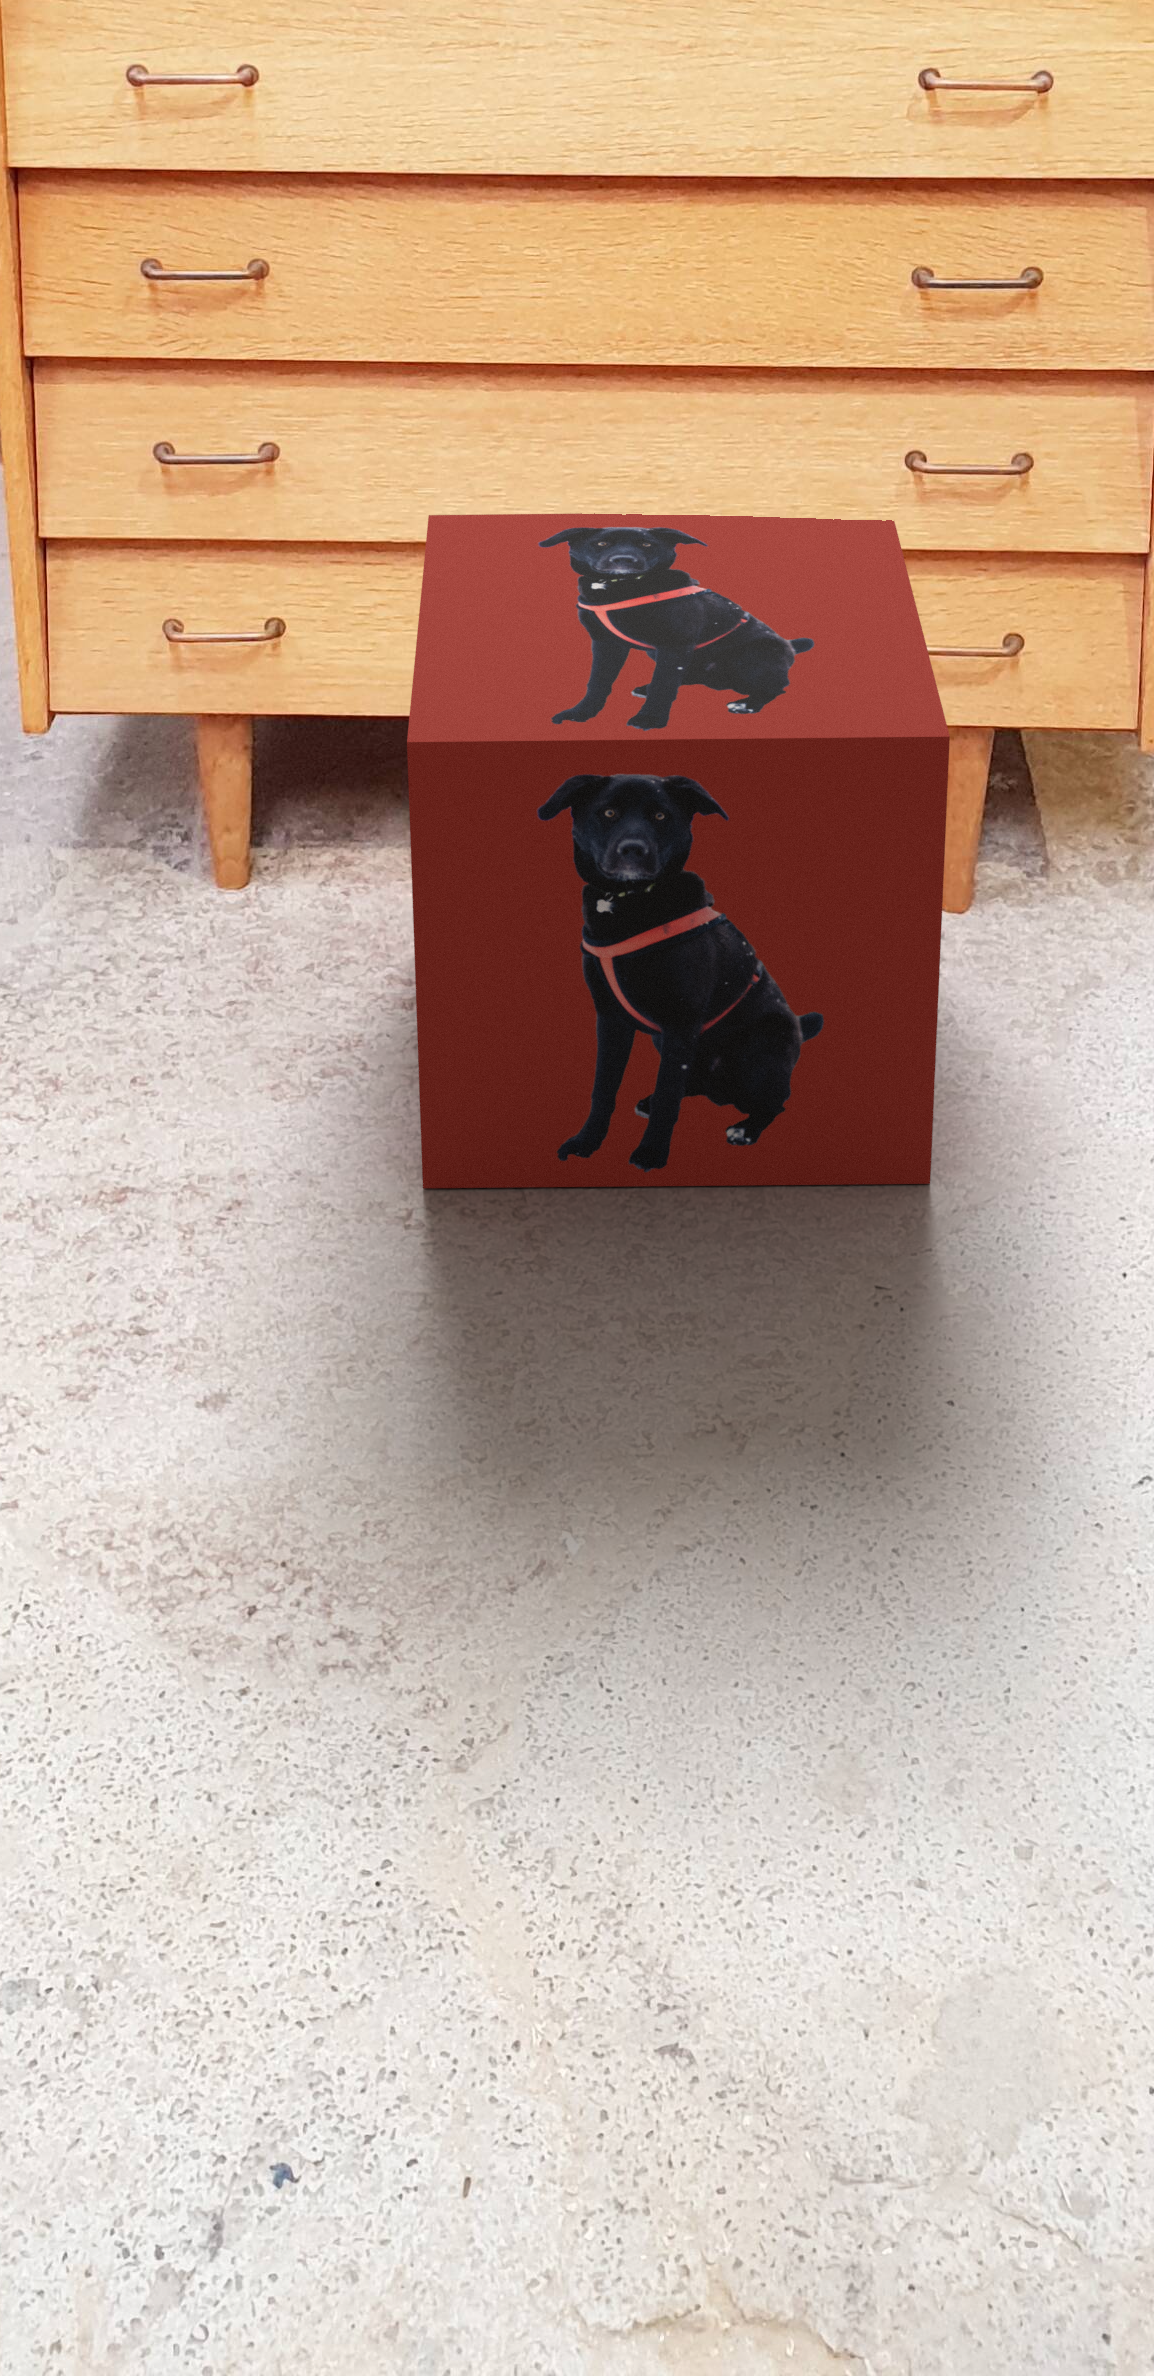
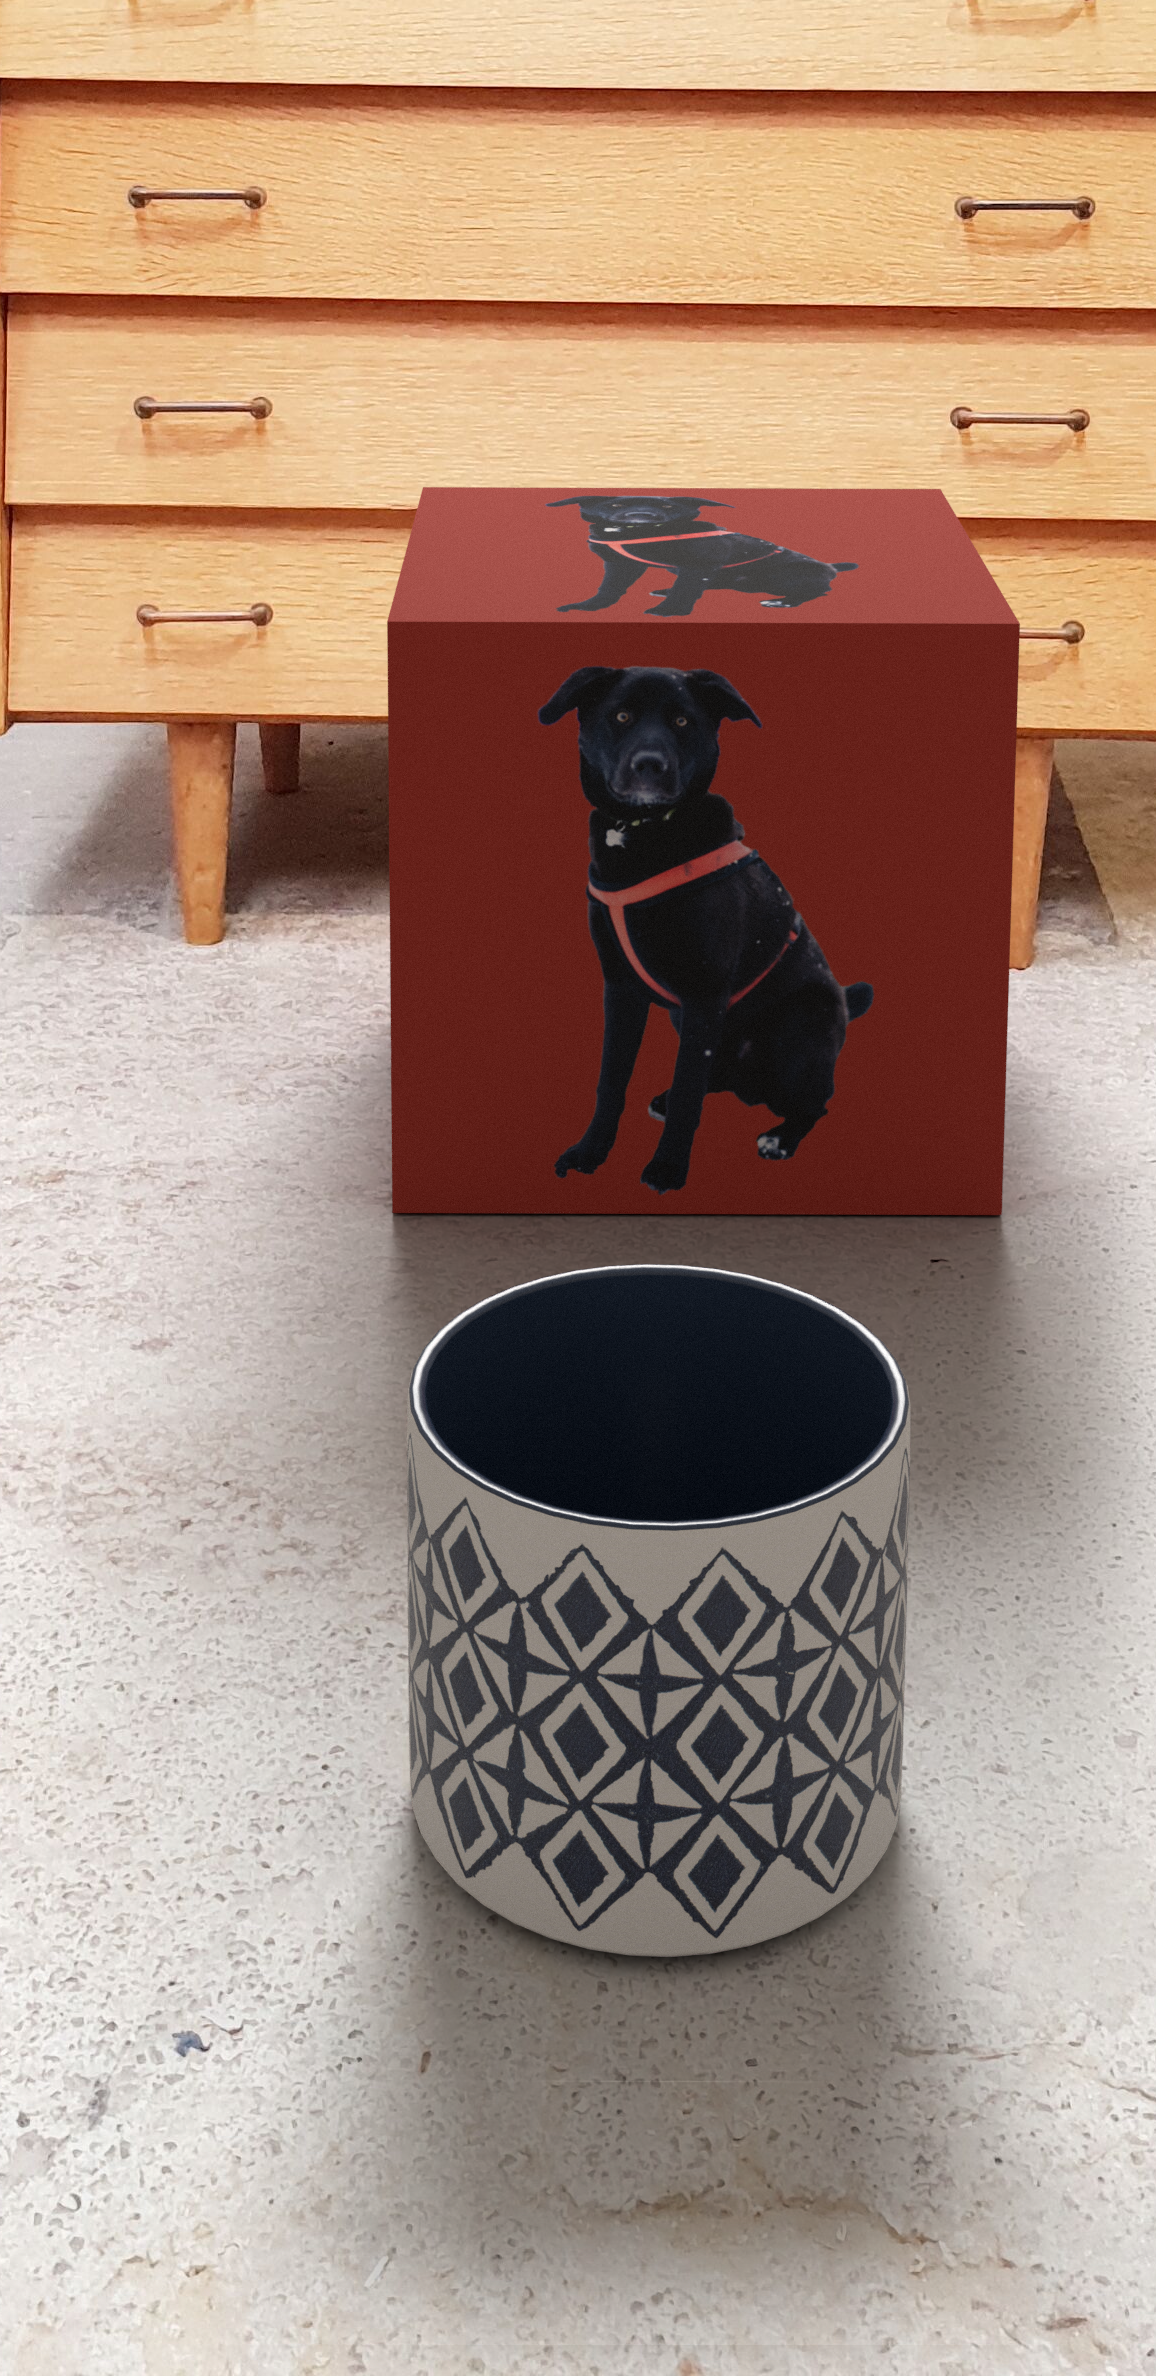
planter: none [452,1384,835,1924] -> present [407,1264,910,1957]

